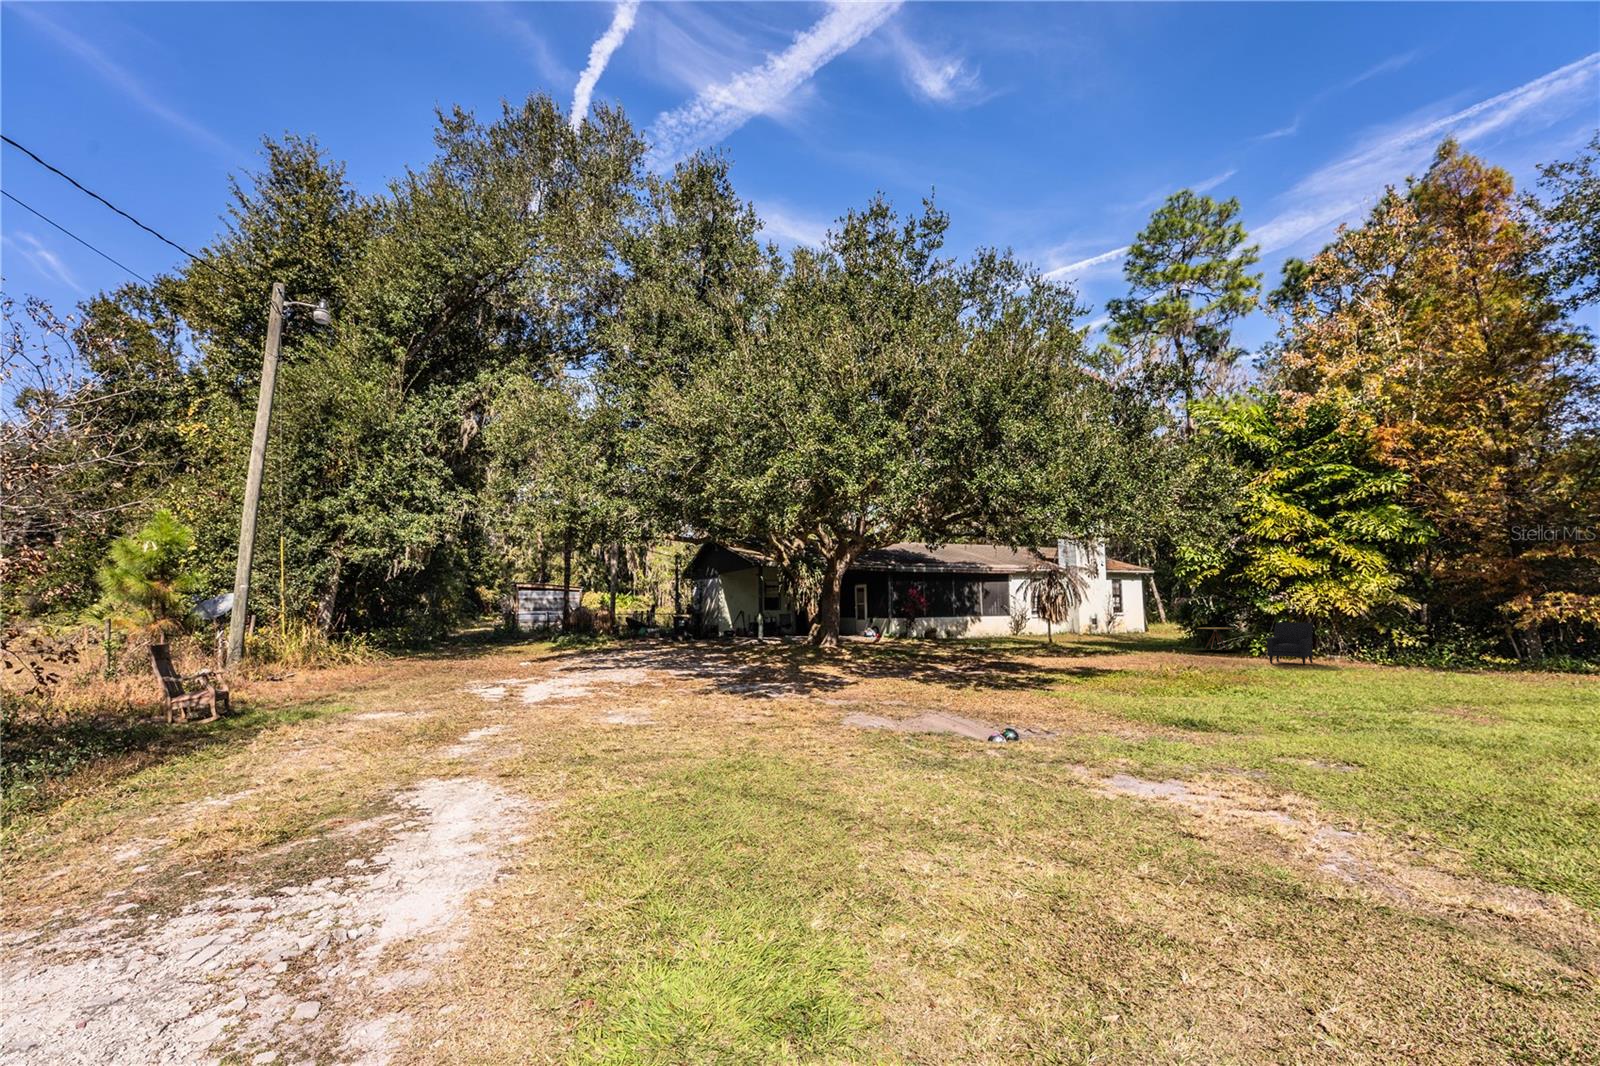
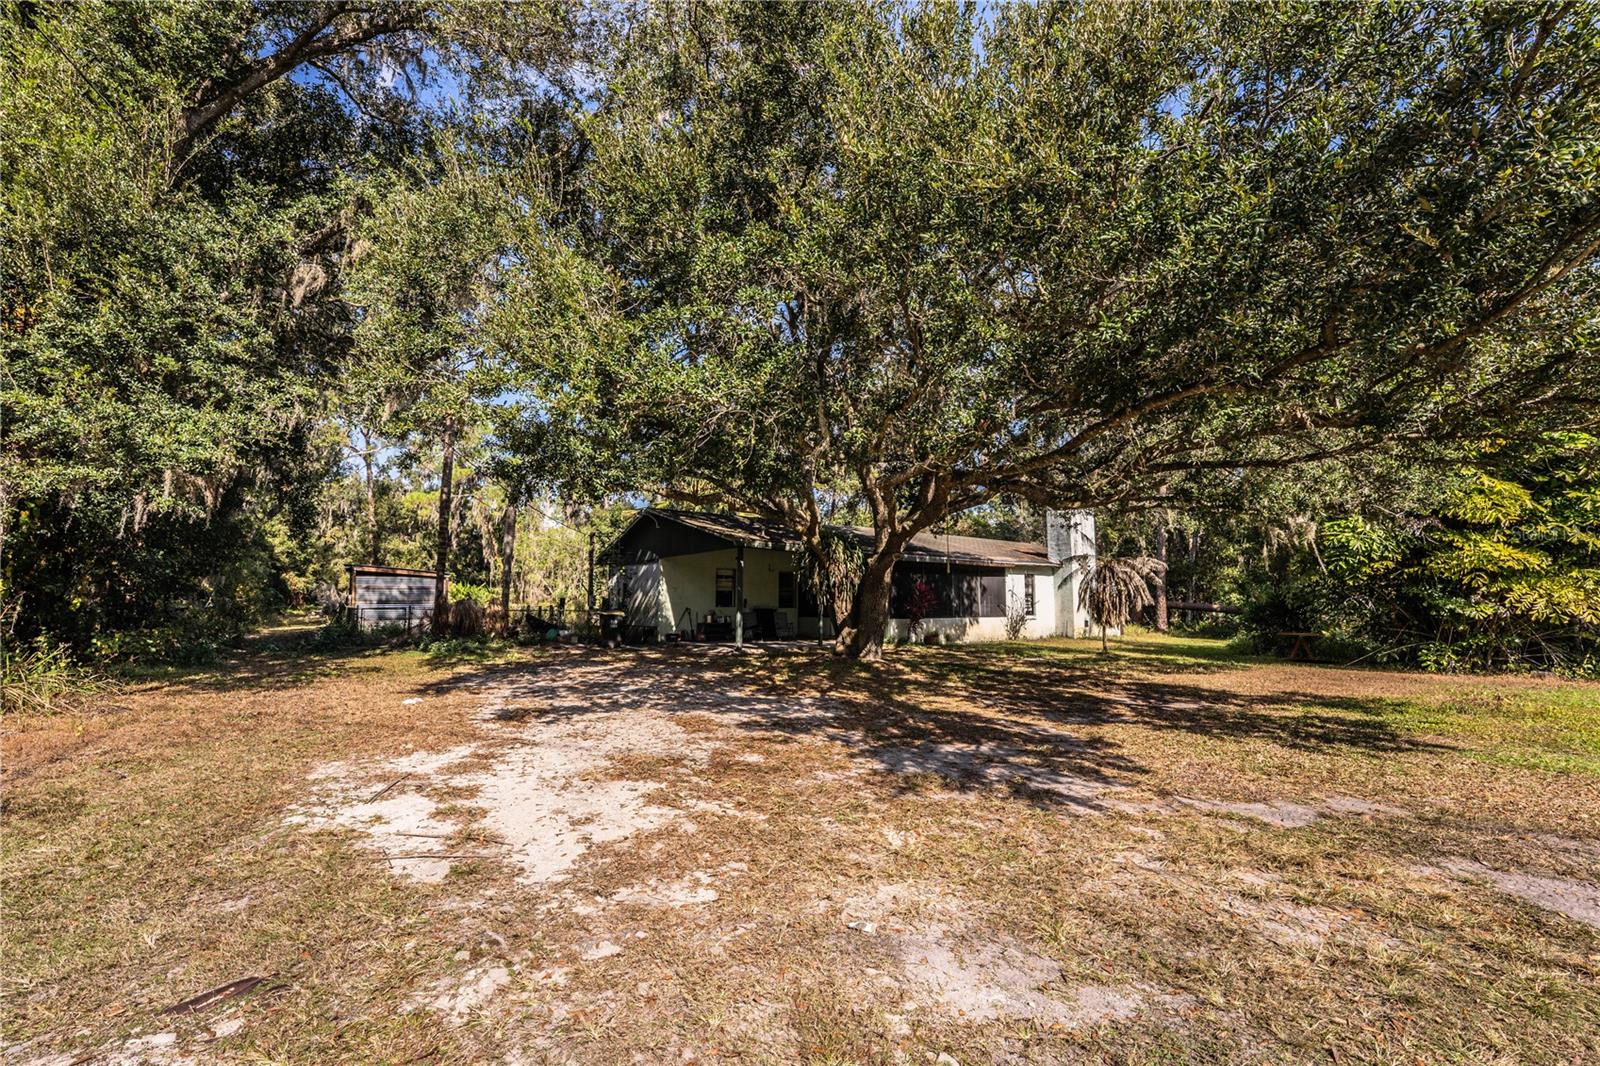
chair: present [1267,622,1313,665] -> none [1454,629,1534,683]

